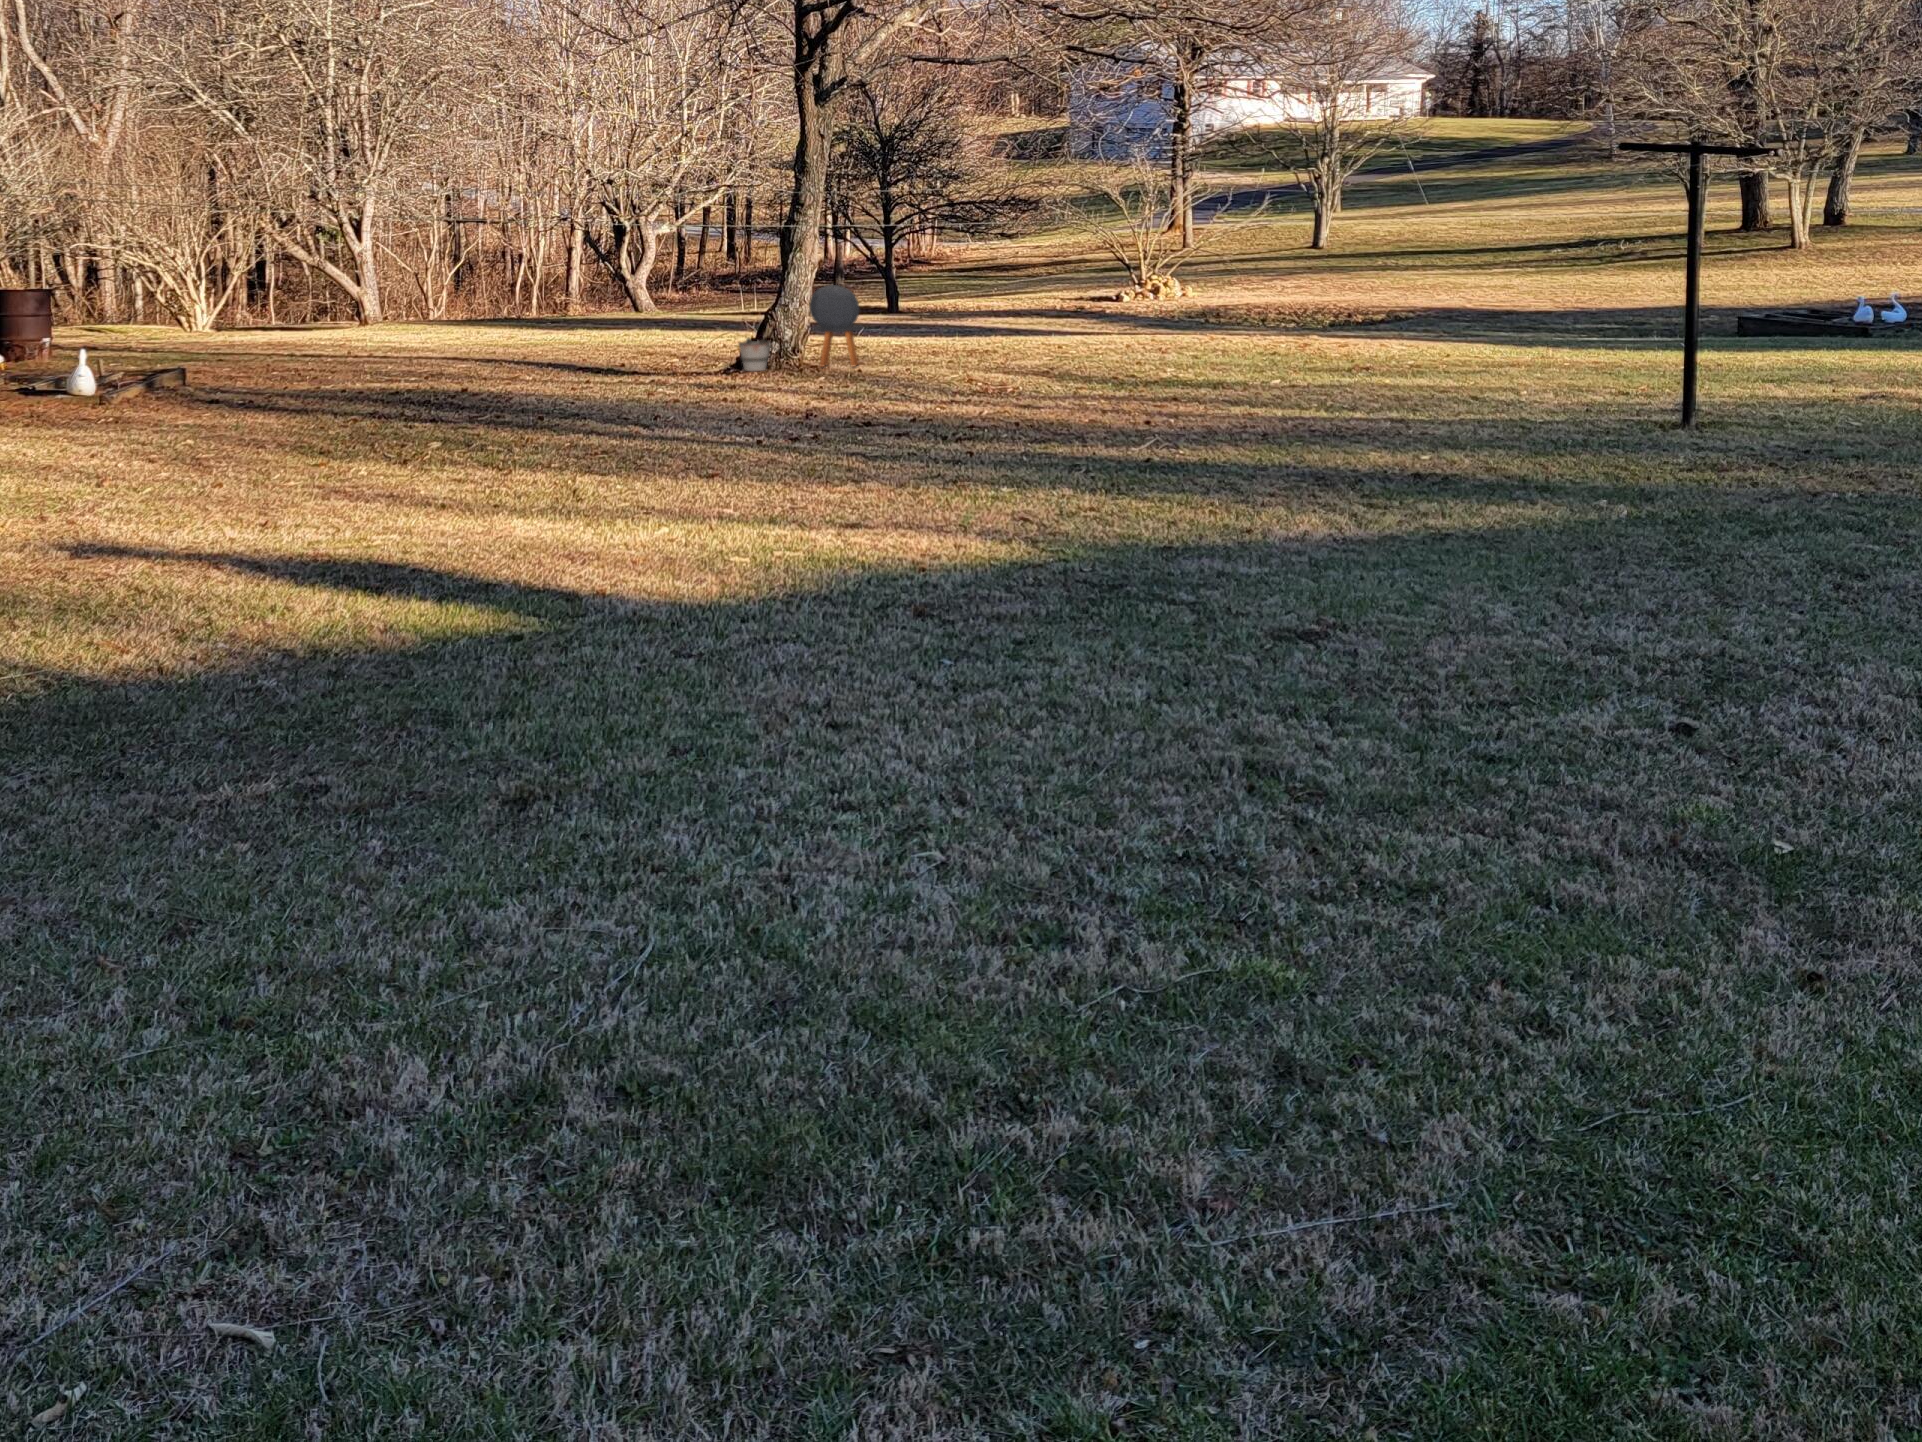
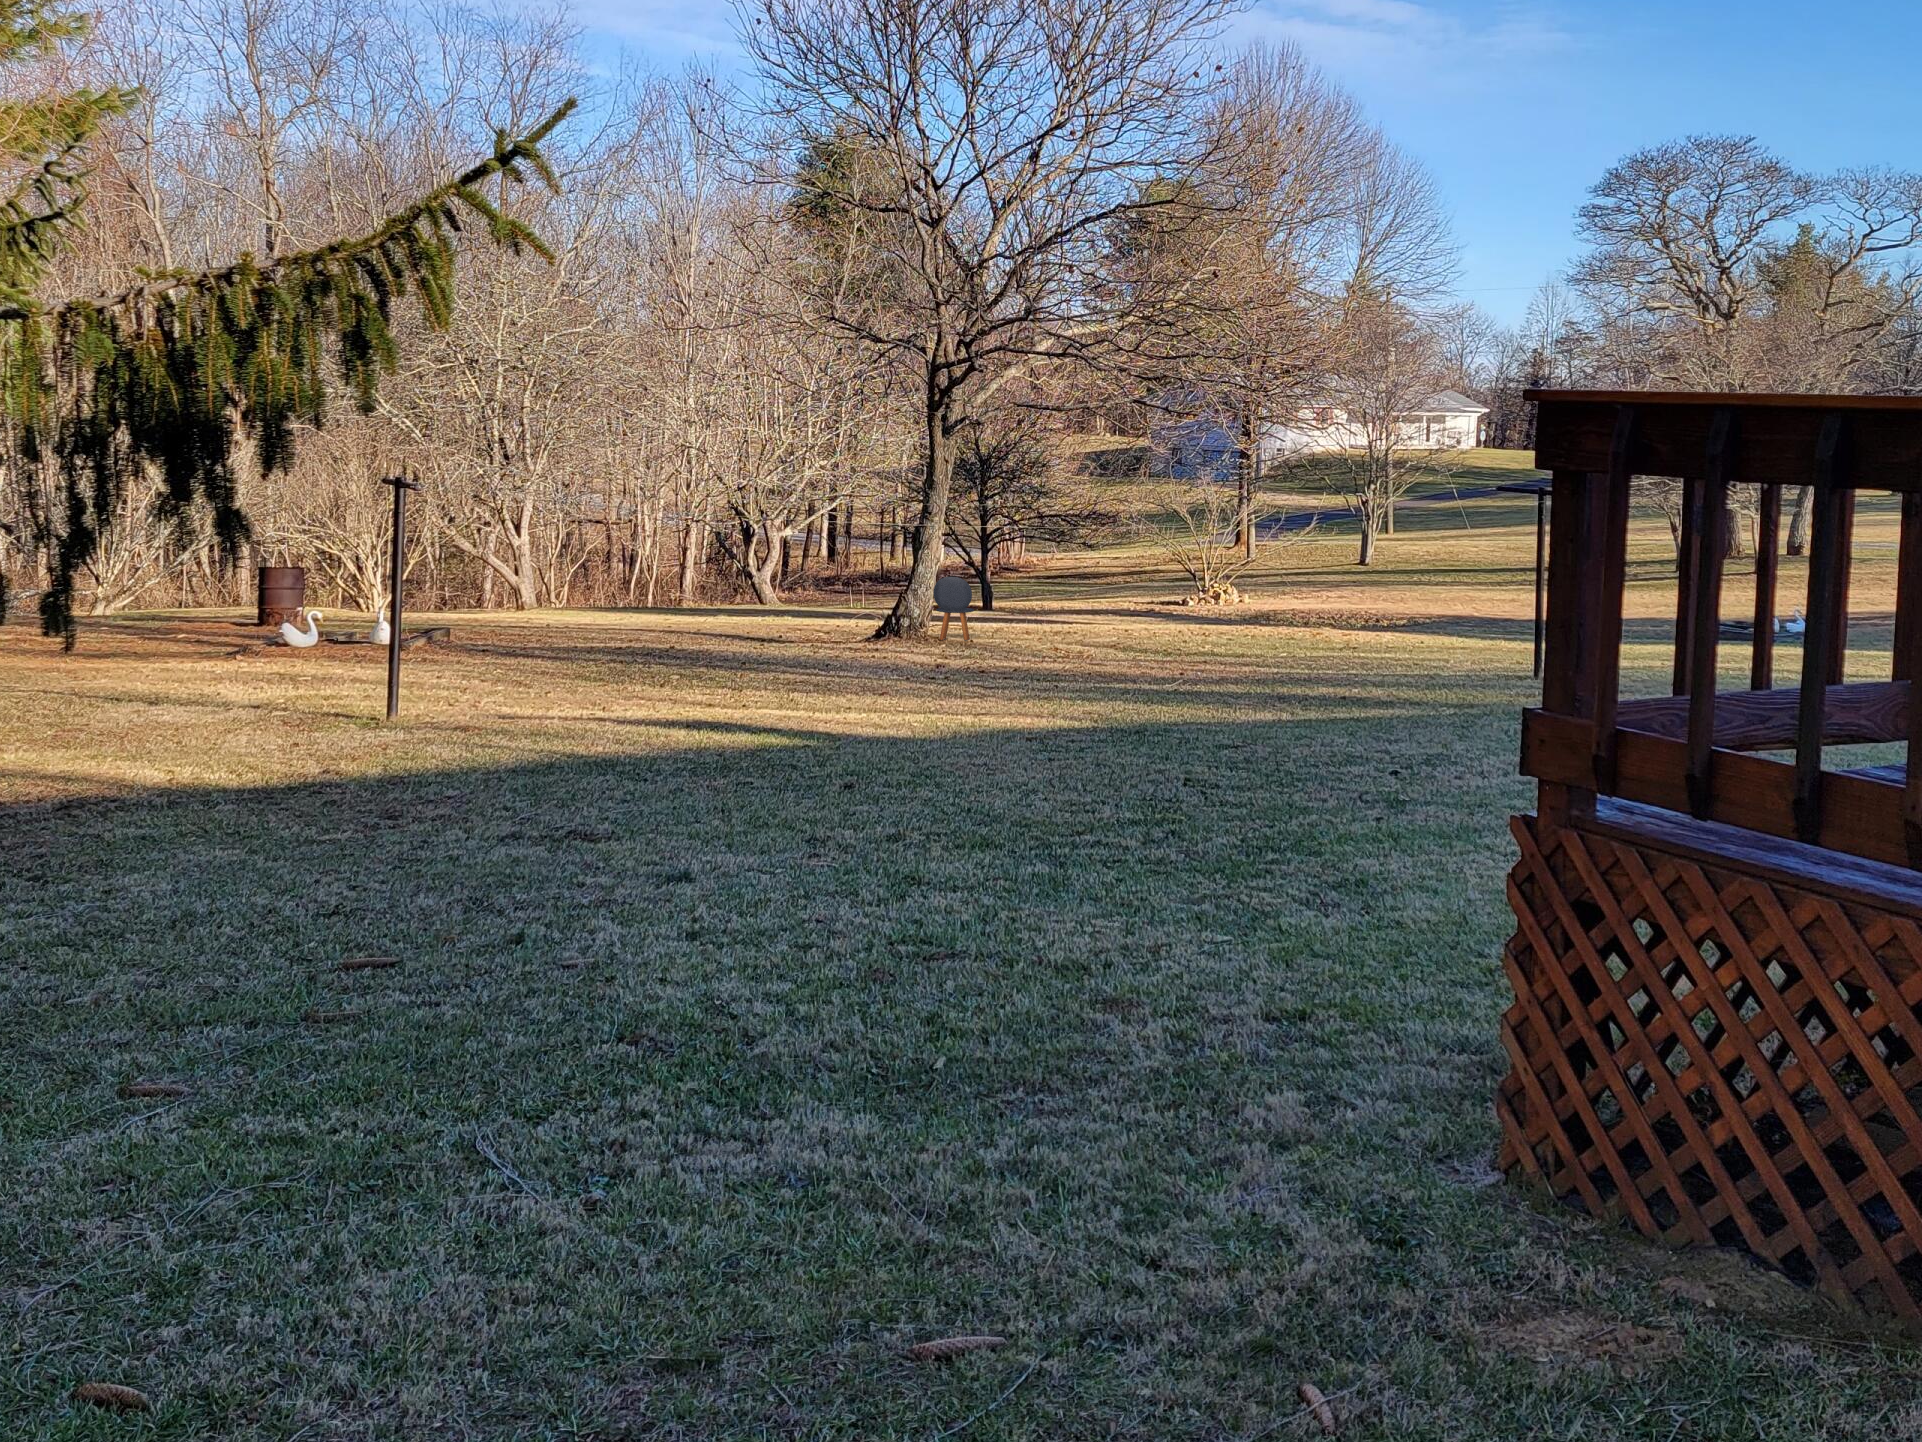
bucket: present [739,338,777,371] -> none [877,616,909,642]

